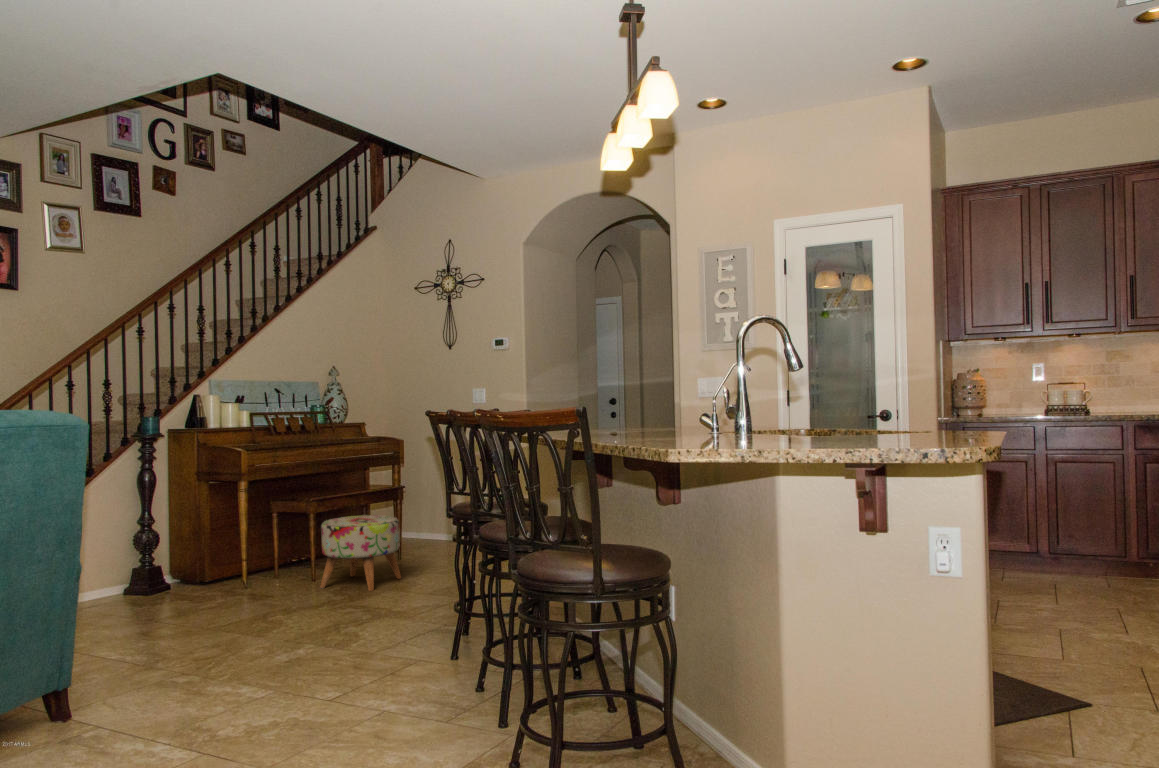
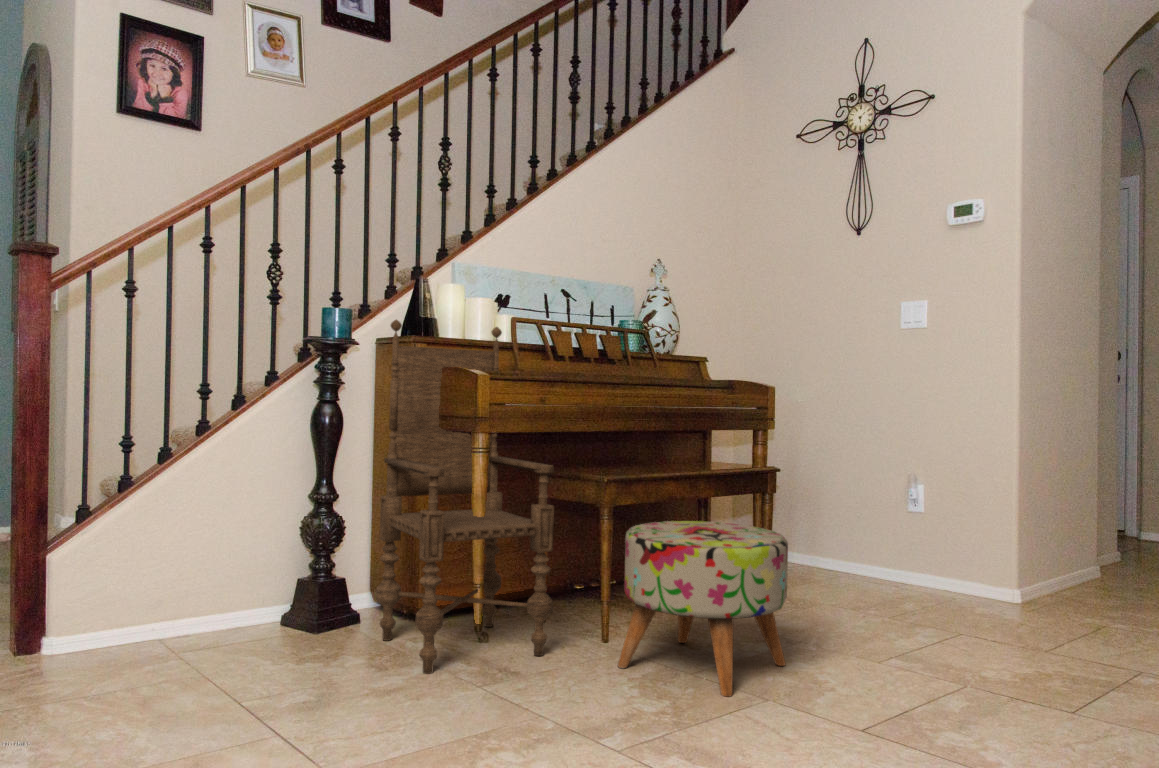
armchair: none [186,423,285,601] -> present [376,320,554,674]

